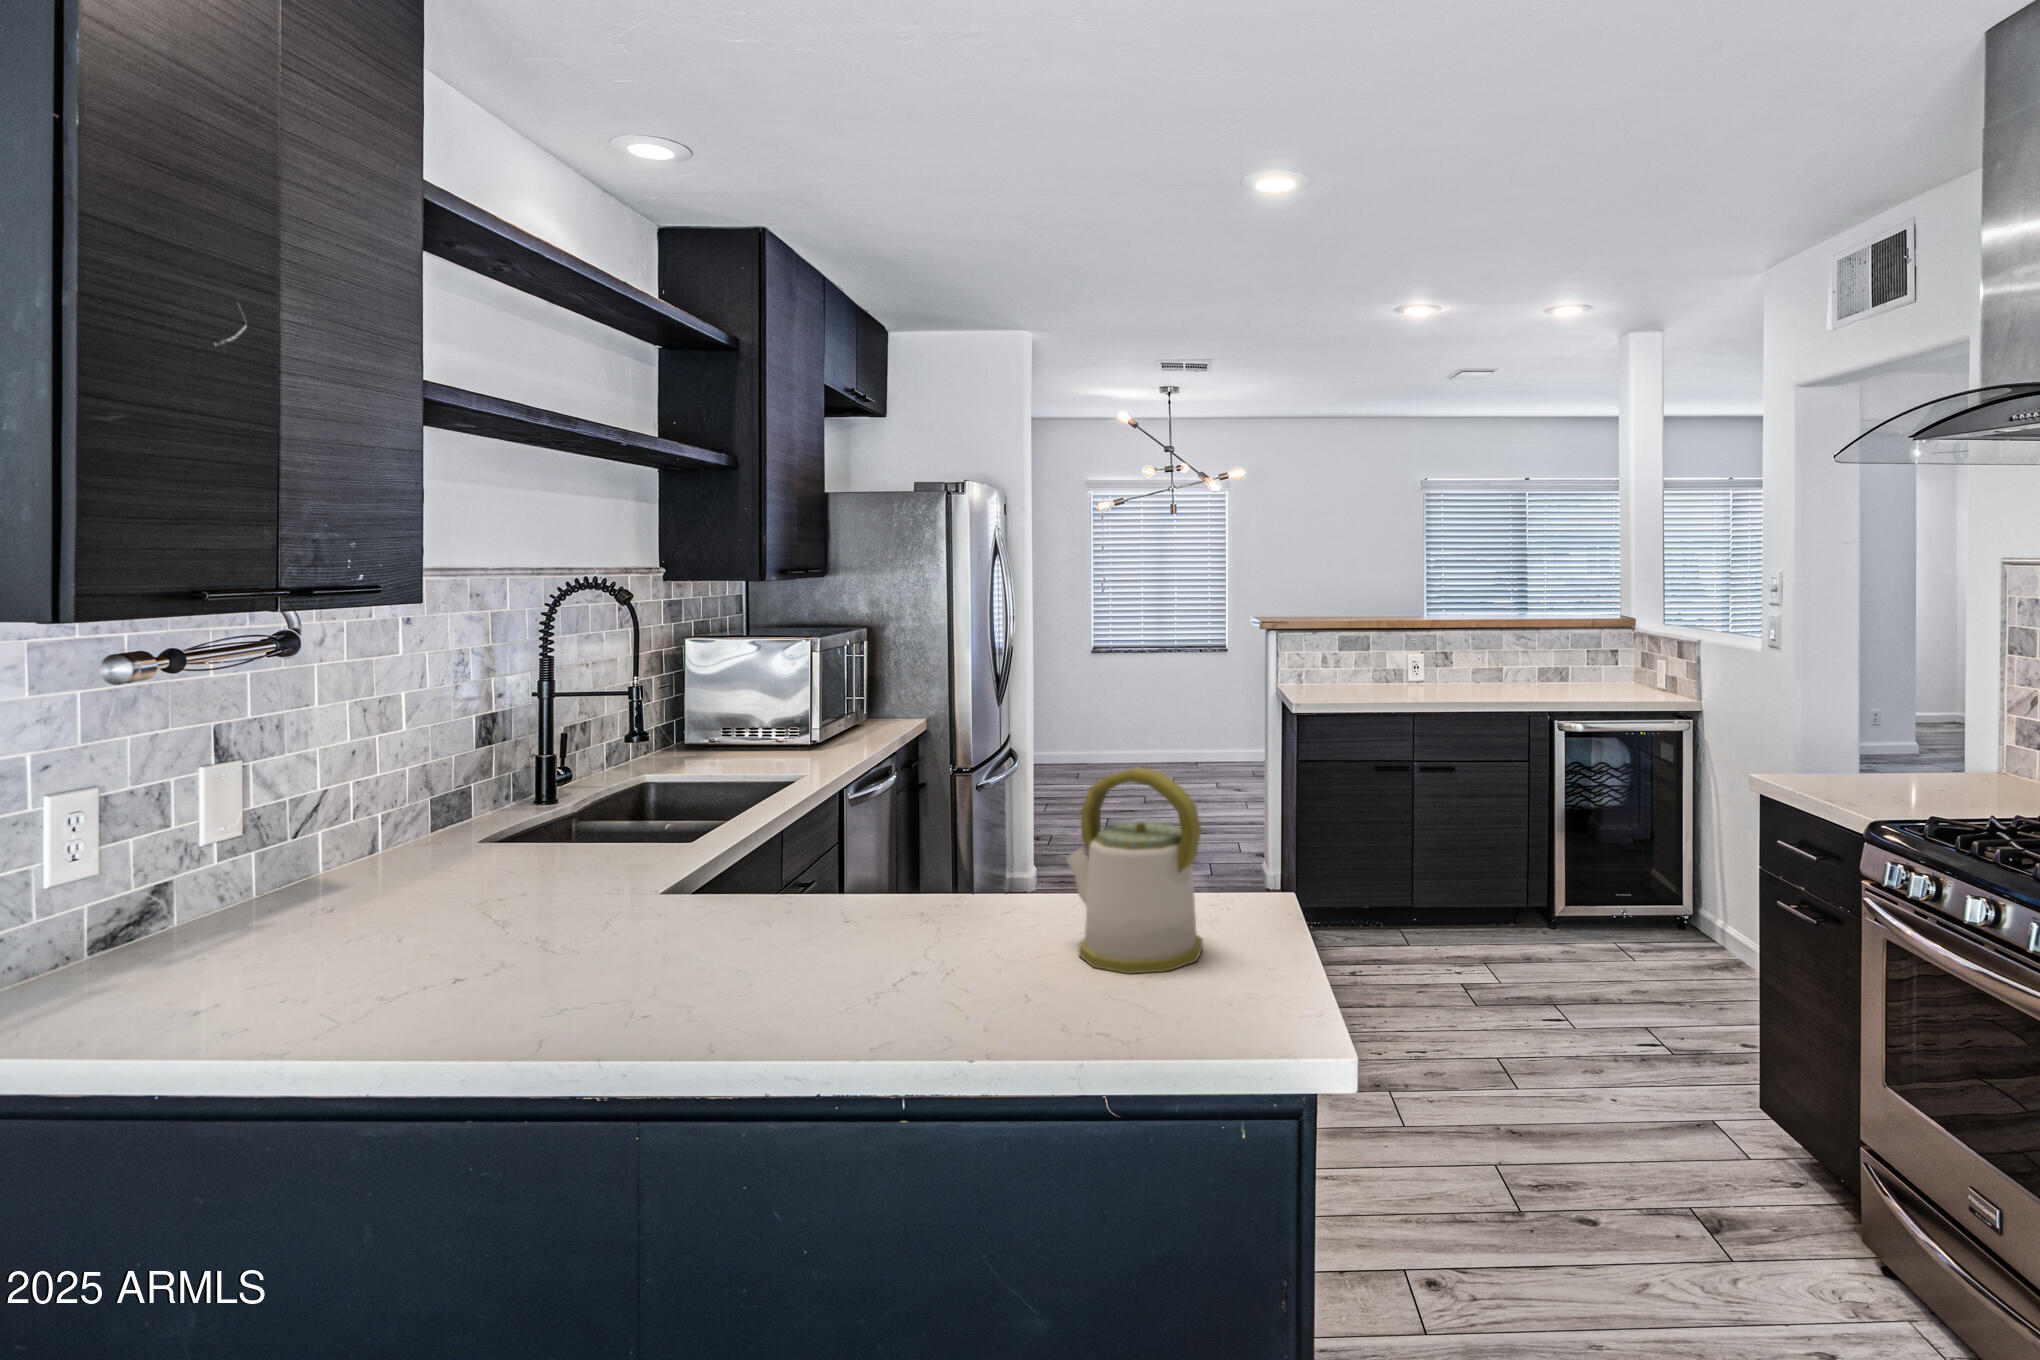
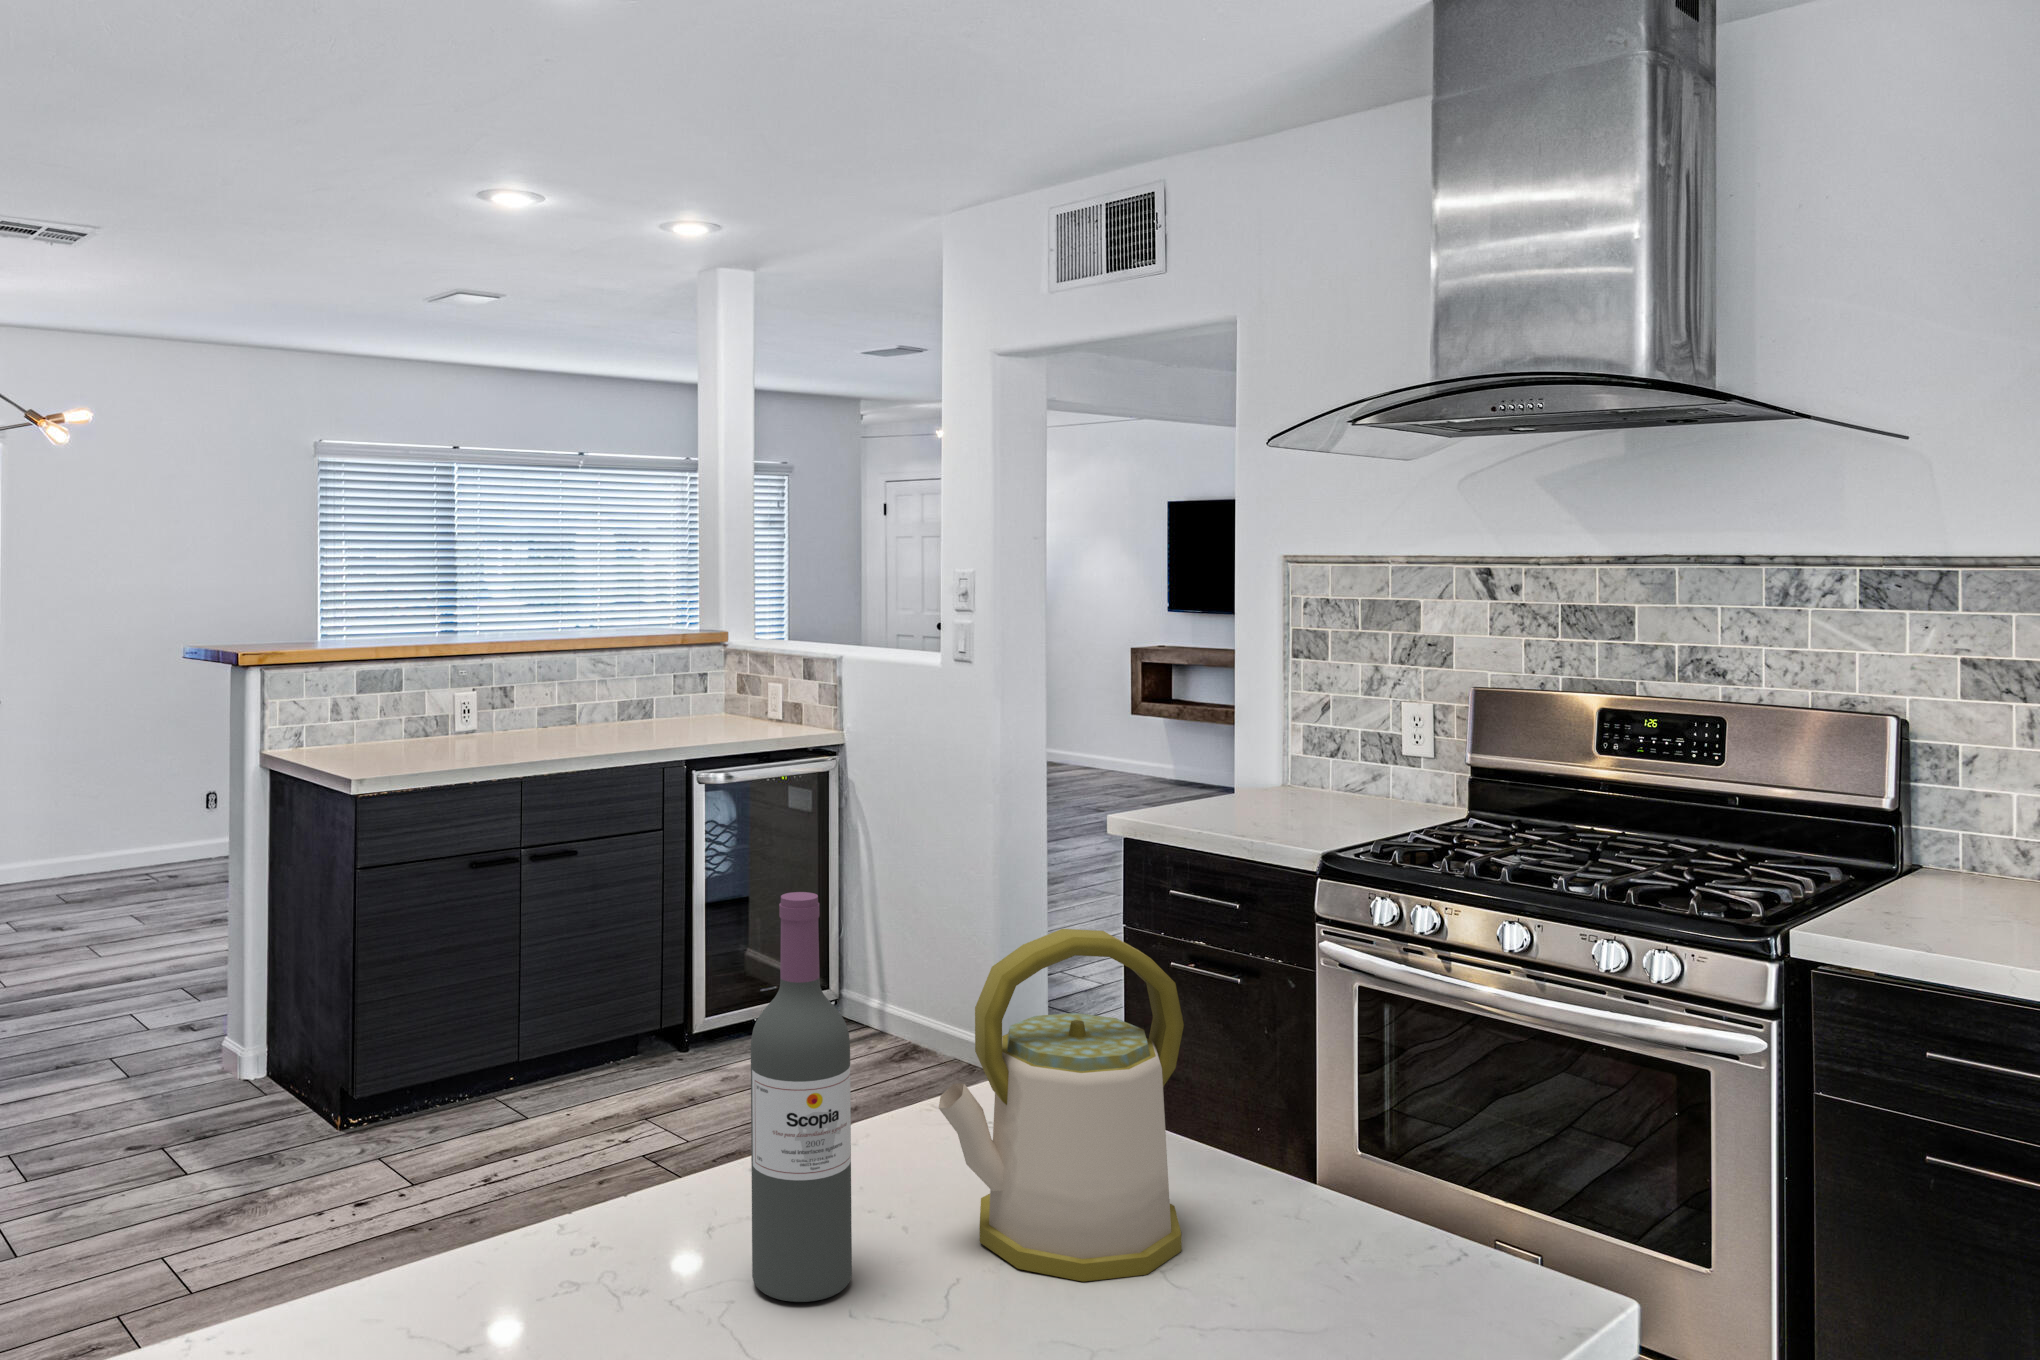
wine bottle: none [958,724,1013,942] -> present [751,892,852,1302]

